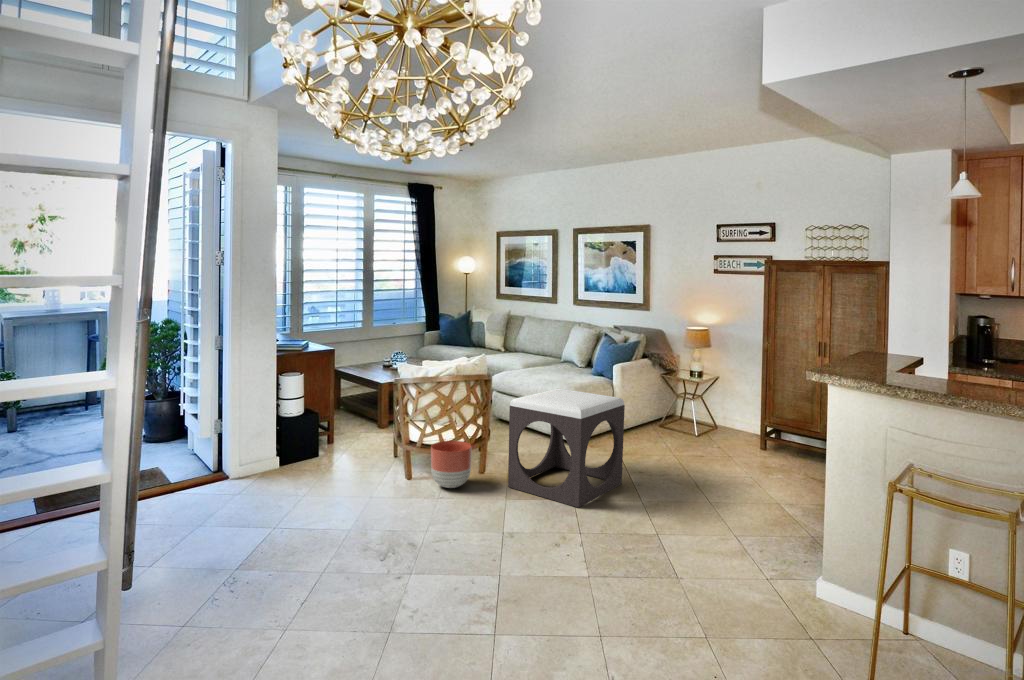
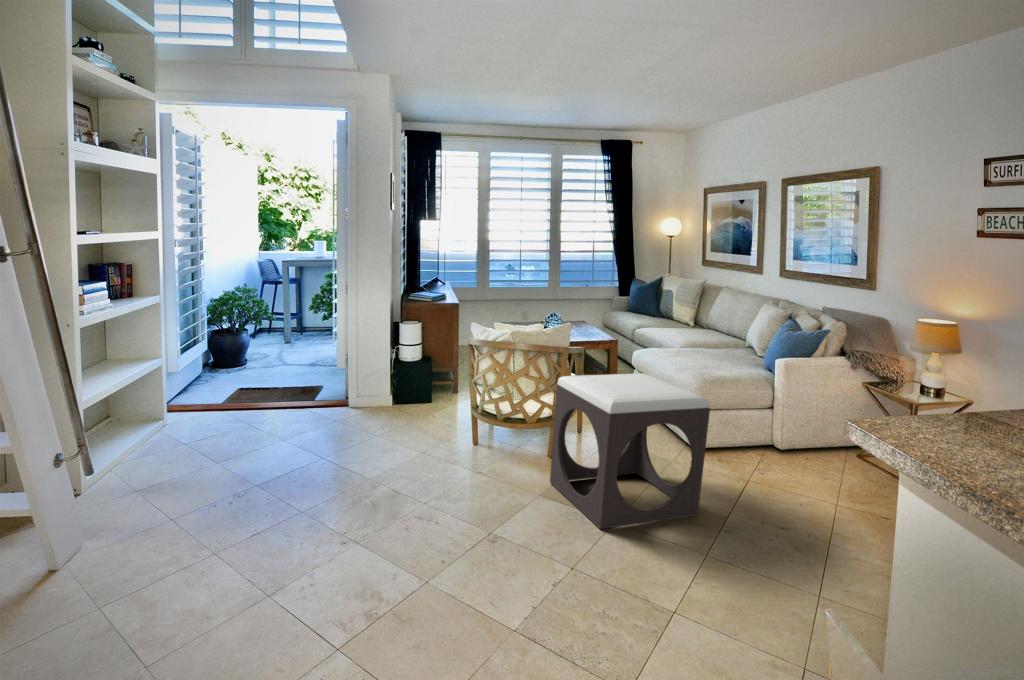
planter: present [431,441,472,488] -> none [470,414,518,469]

